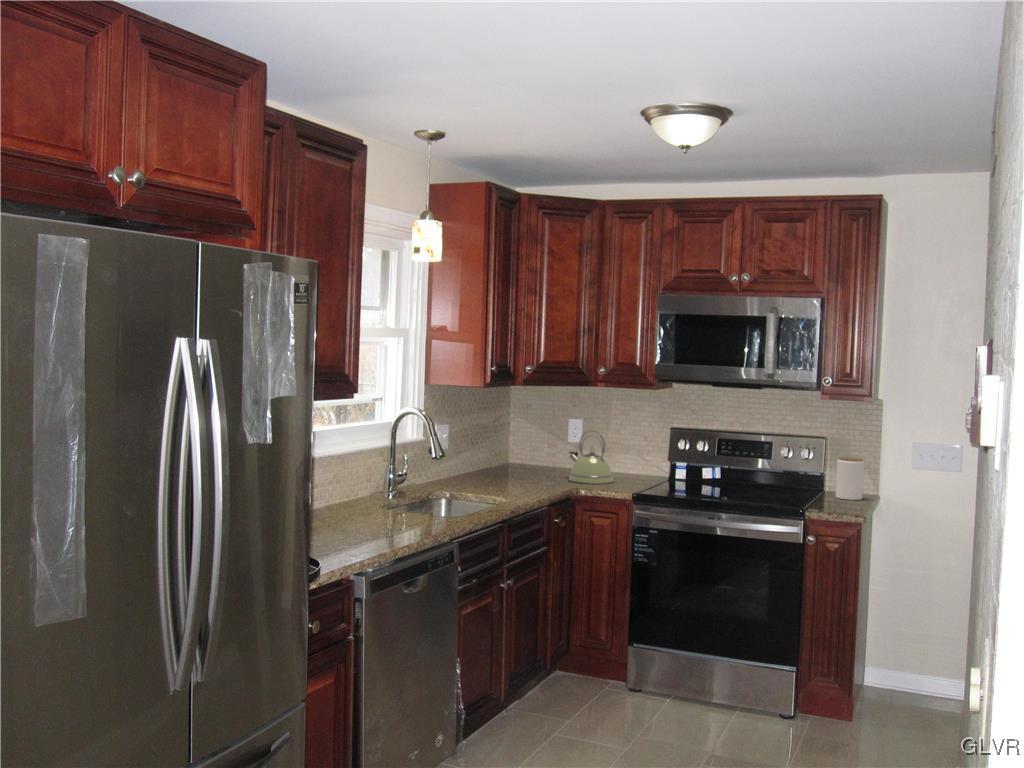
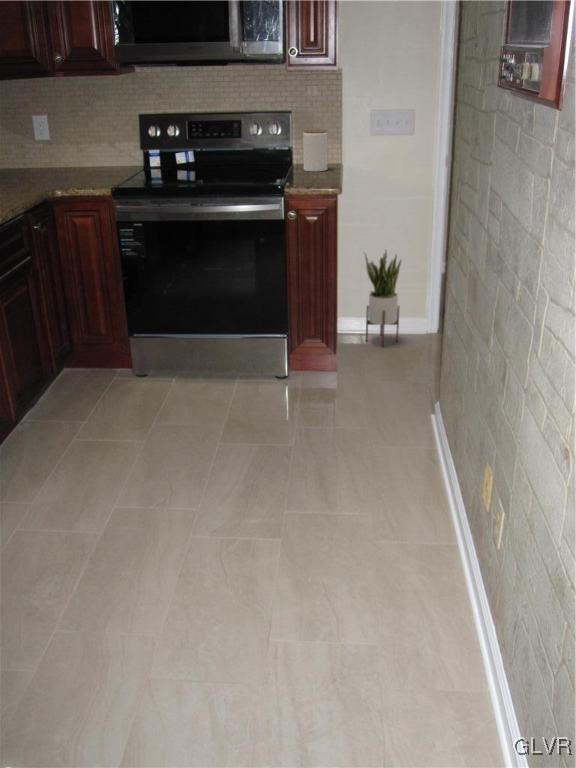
kettle: present [569,430,613,484] -> none [37,124,89,182]
potted plant: none [899,592,947,709] -> present [364,250,401,347]

